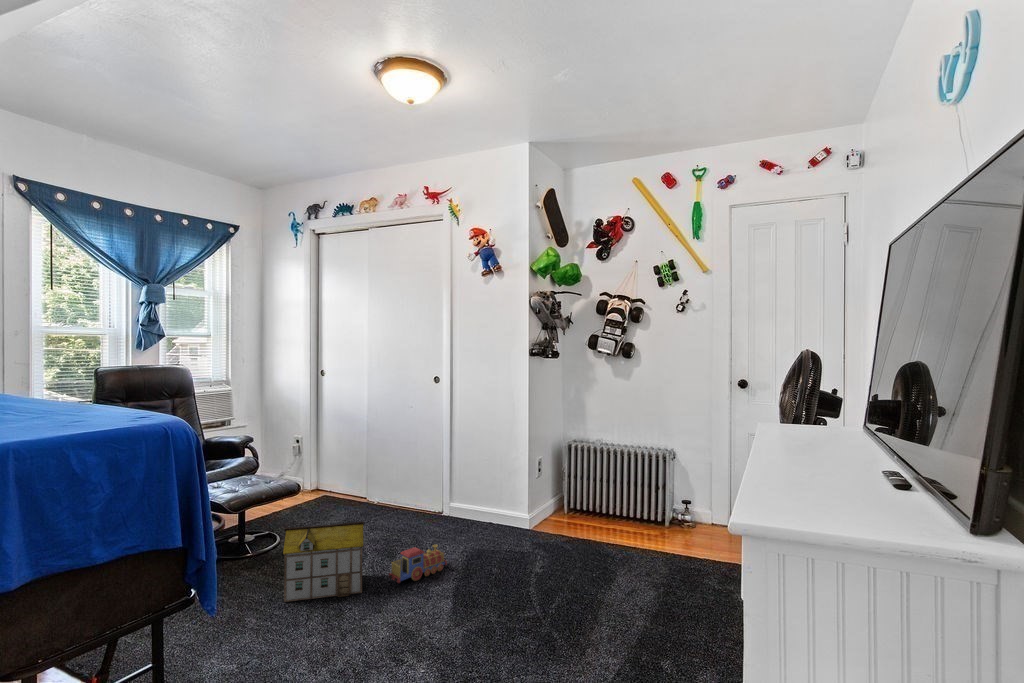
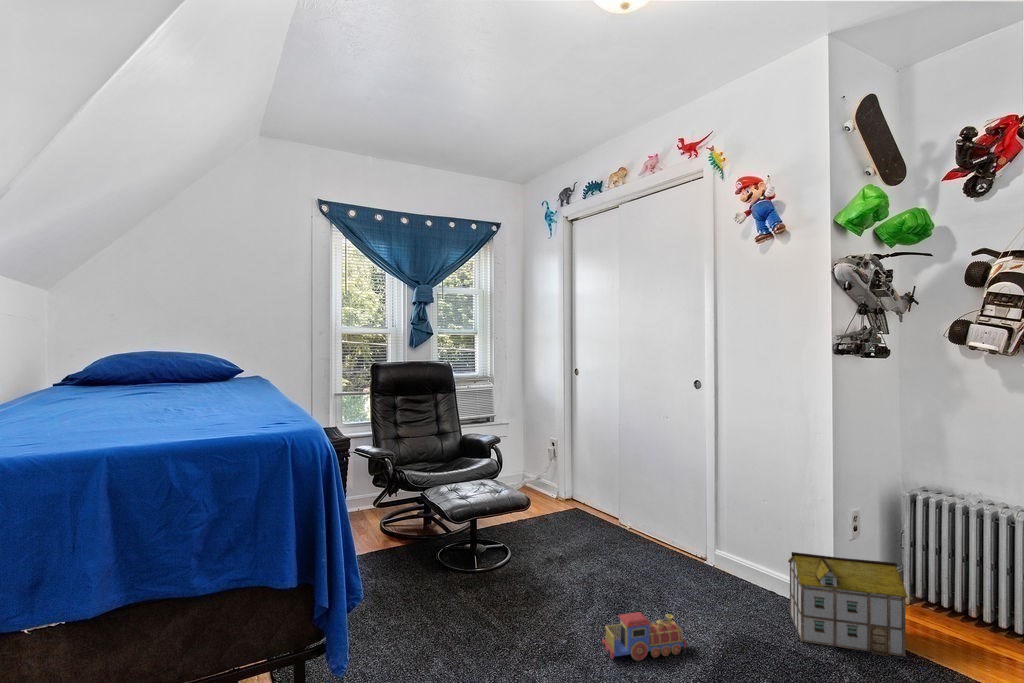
toy house: present [283,521,364,602] -> present [788,552,908,657]

